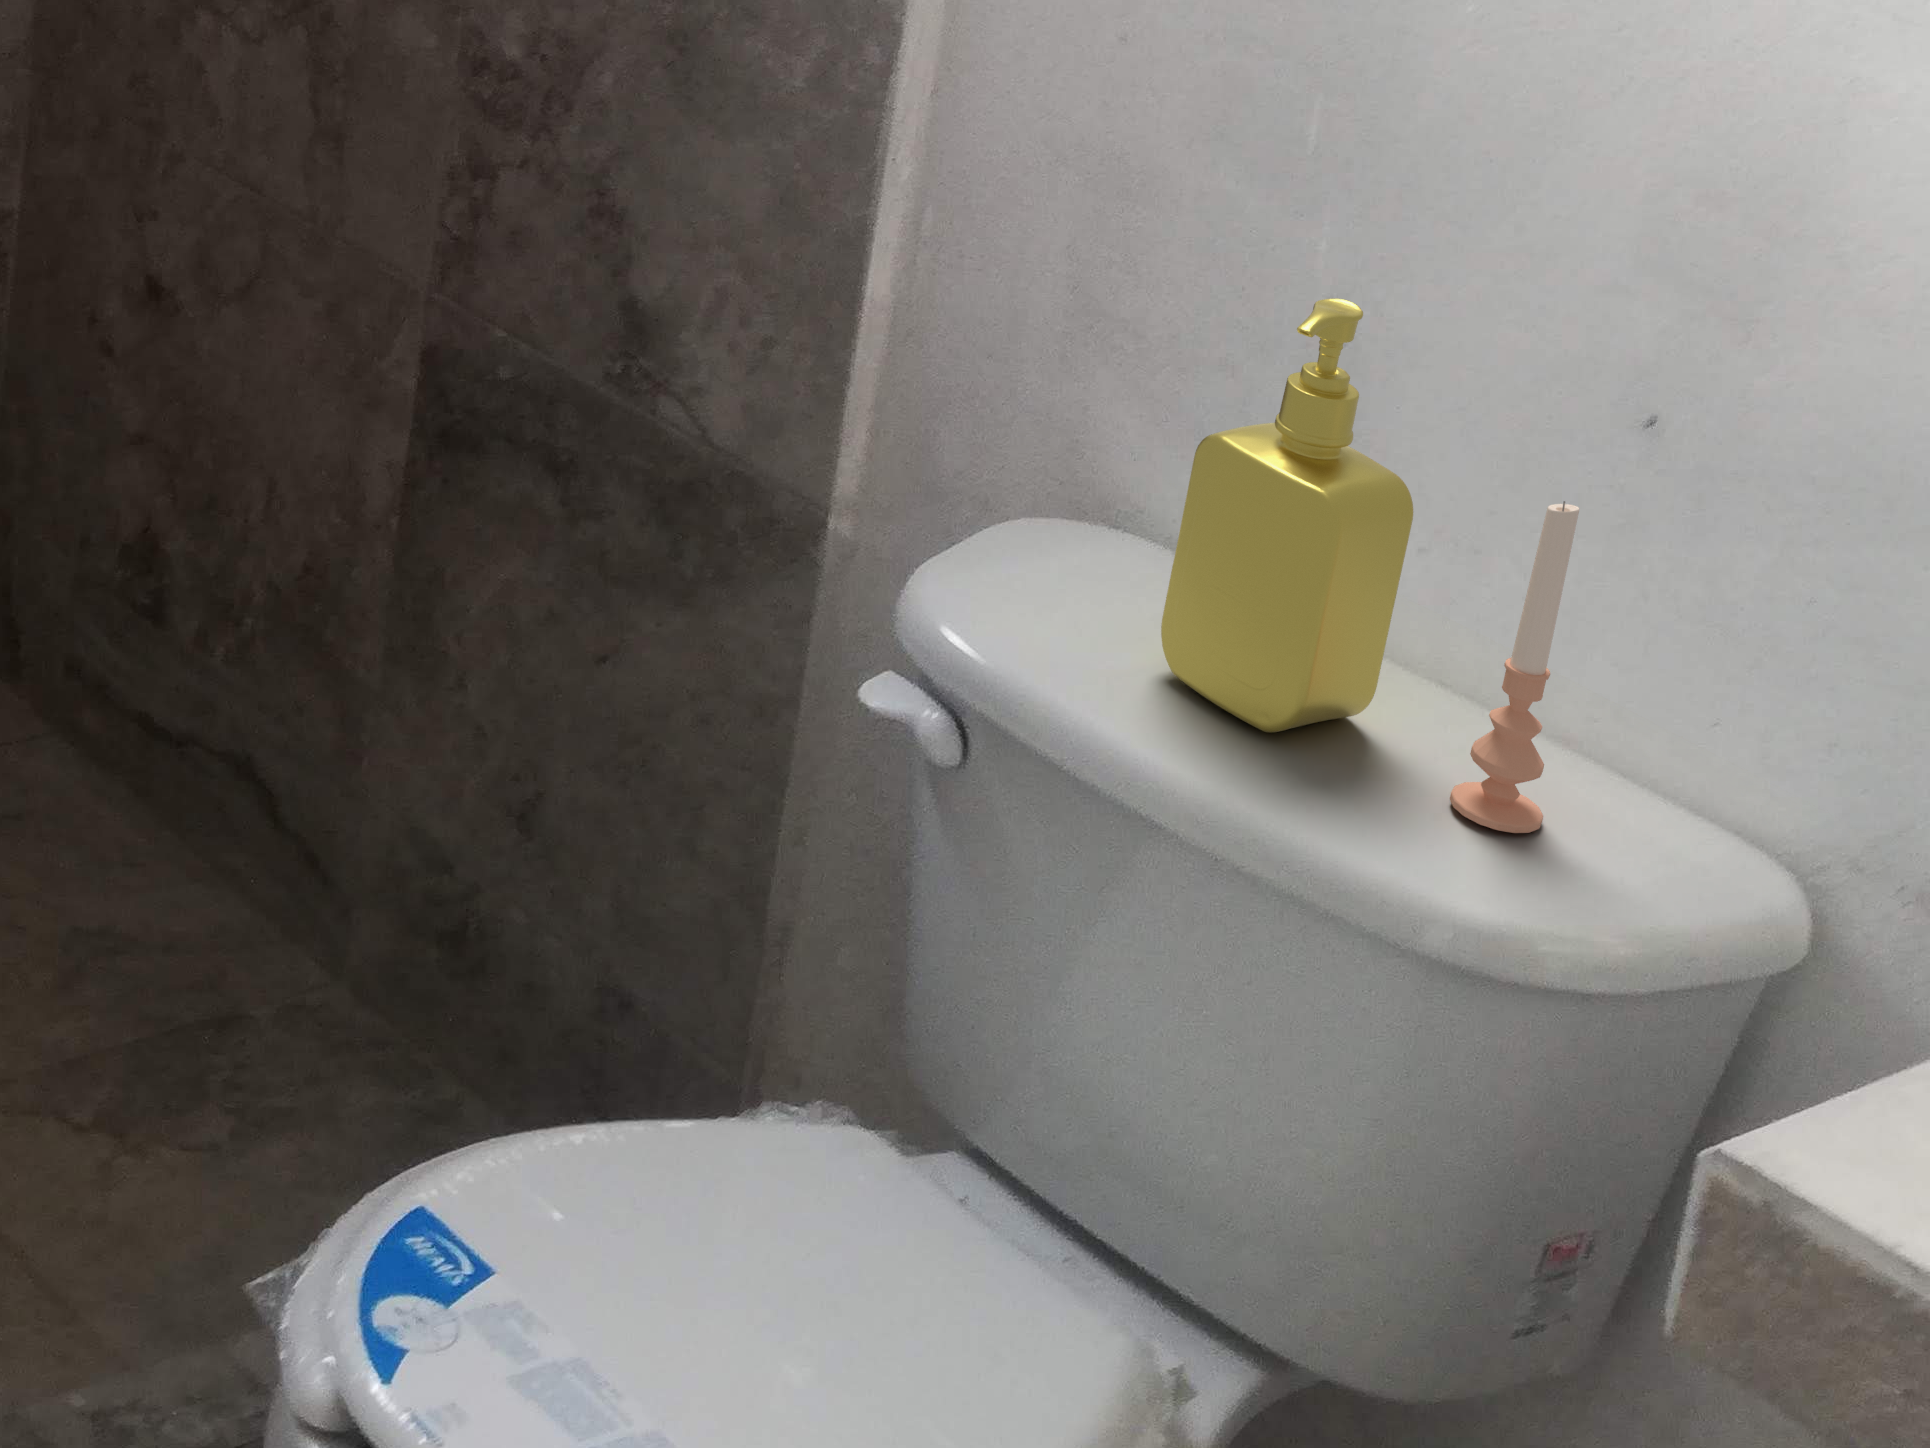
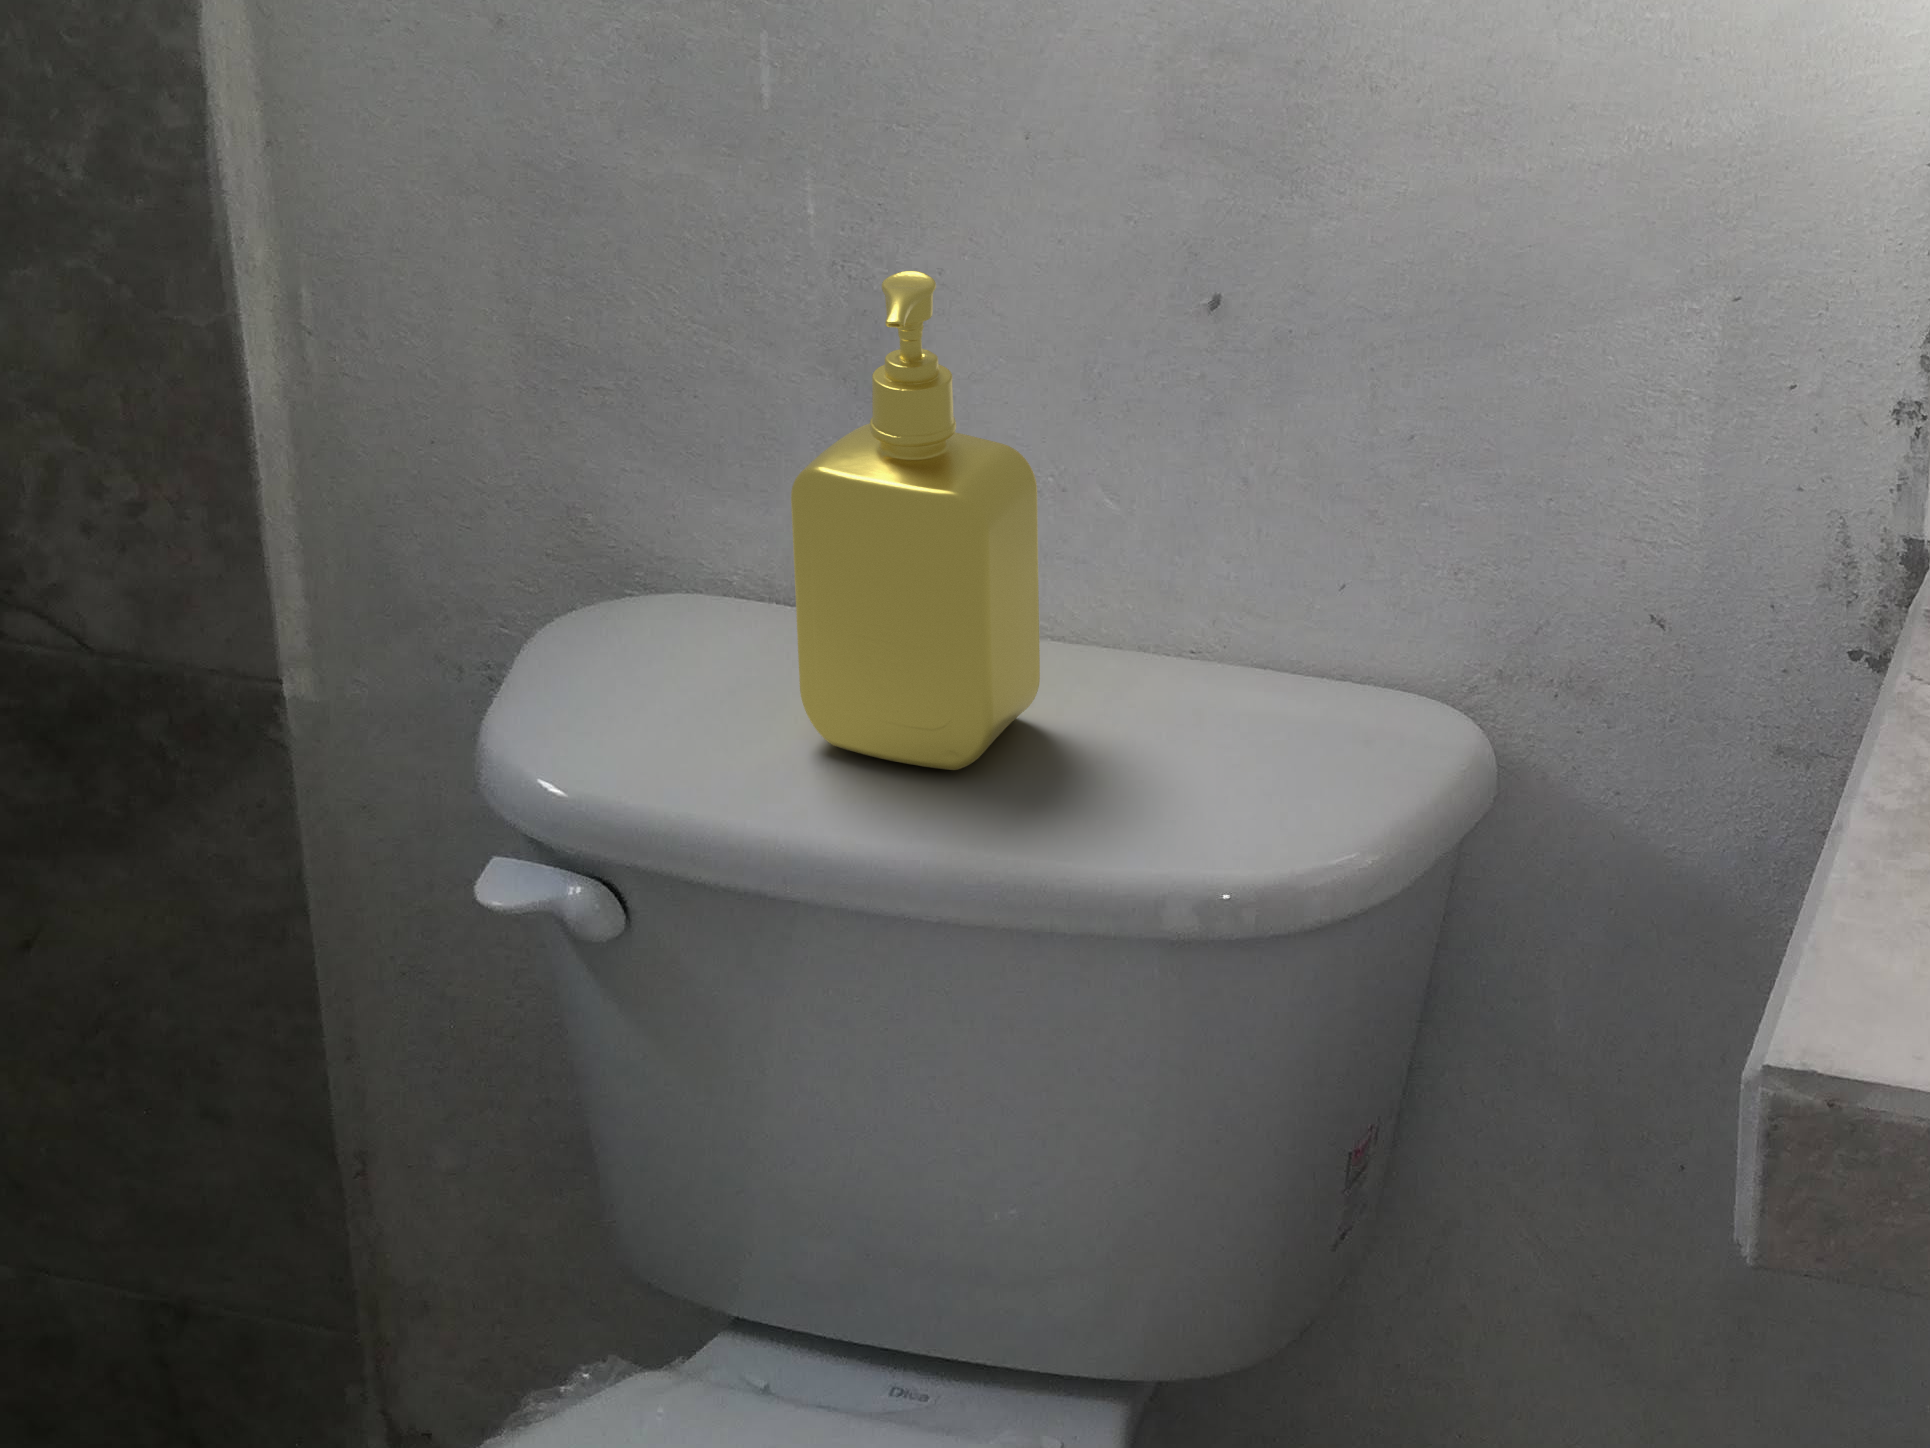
candle: present [1450,501,1579,833] -> none [1155,418,1247,779]

